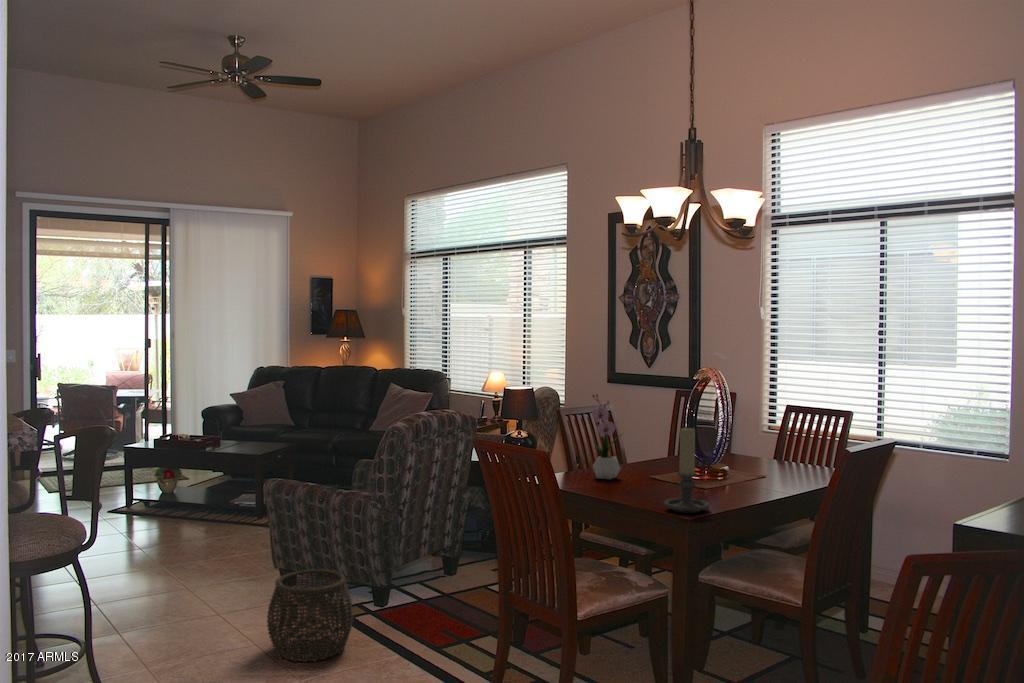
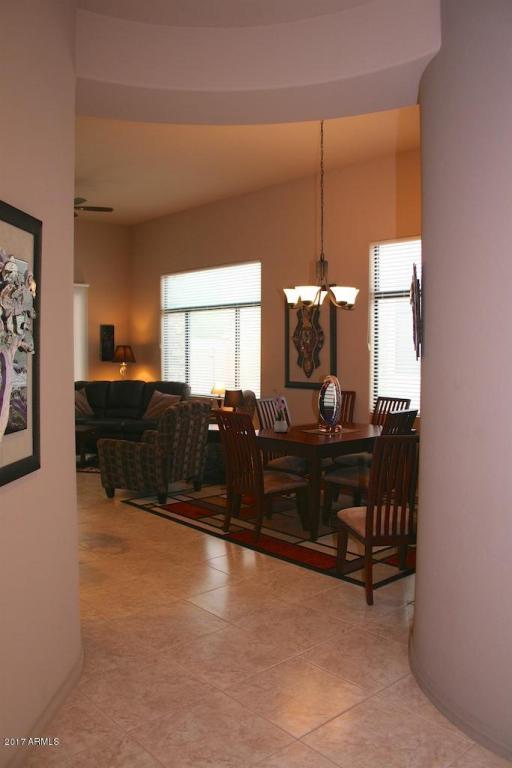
candle holder: present [664,428,709,513] -> none [306,402,327,442]
woven basket: present [267,569,353,662] -> none [108,481,152,525]

